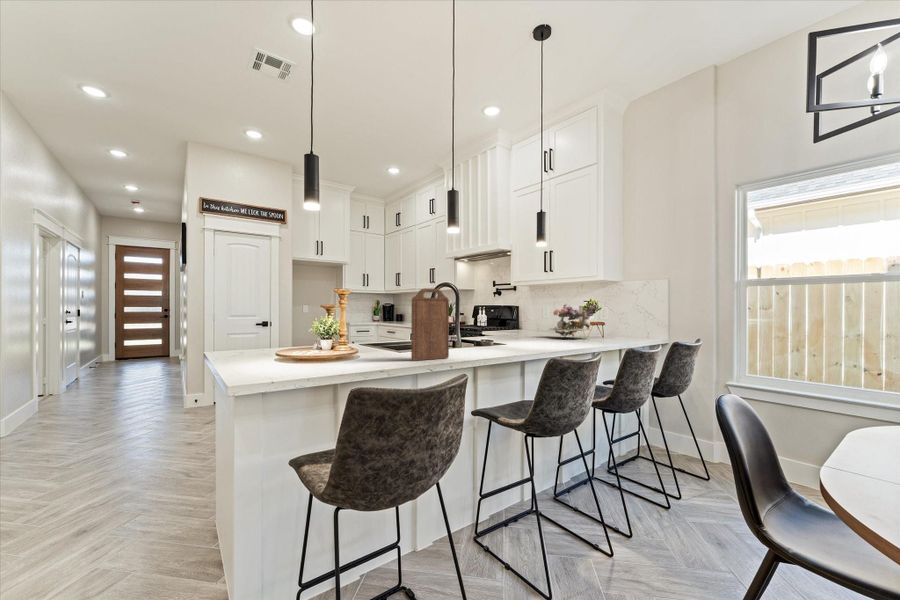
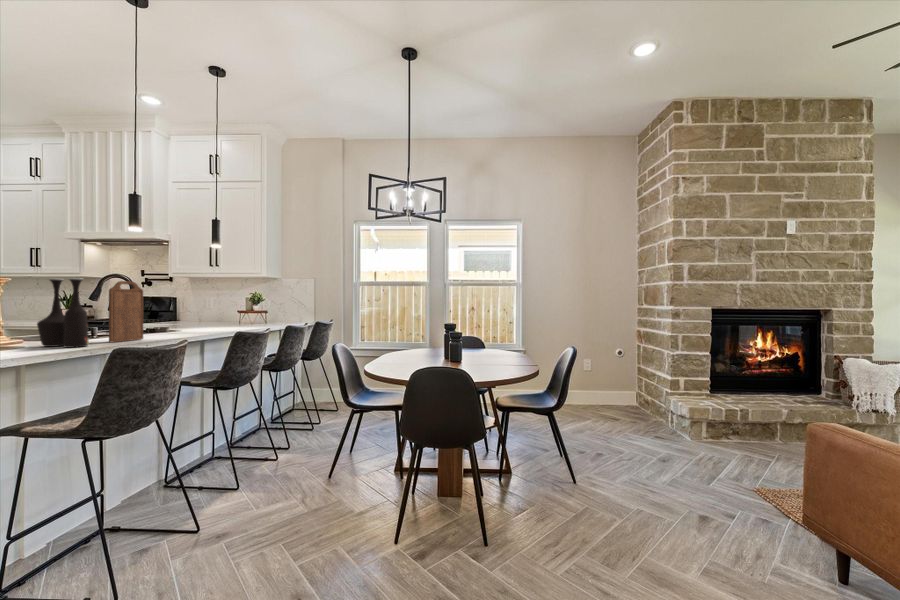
vase: none [348,286,383,367] -> present [37,278,89,348]
flower arrangement: present [551,303,595,337] -> none [216,294,259,325]

